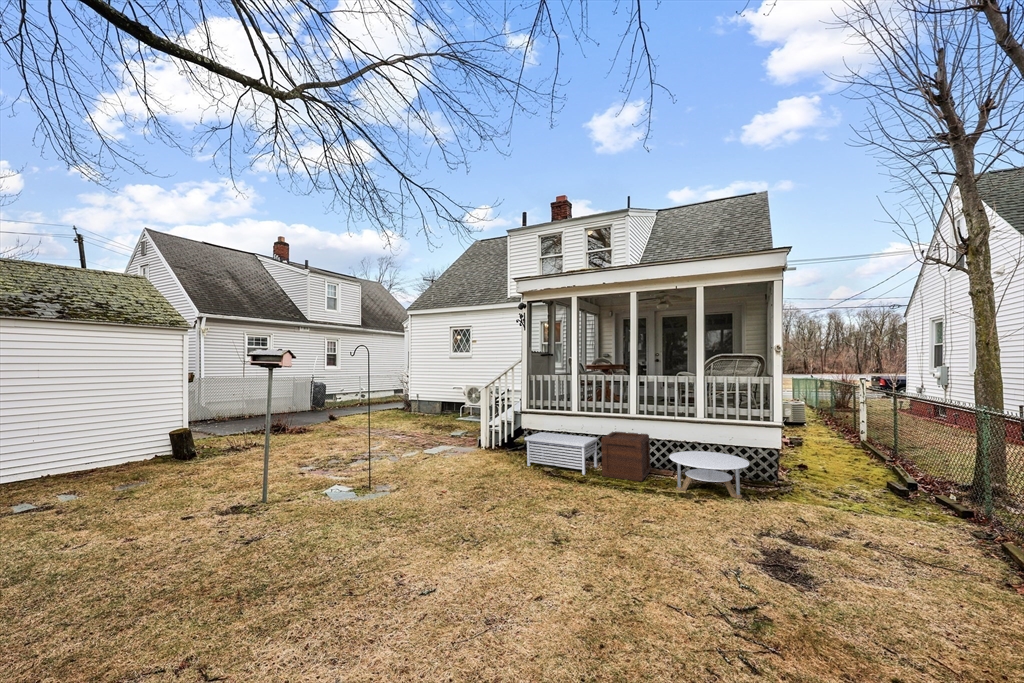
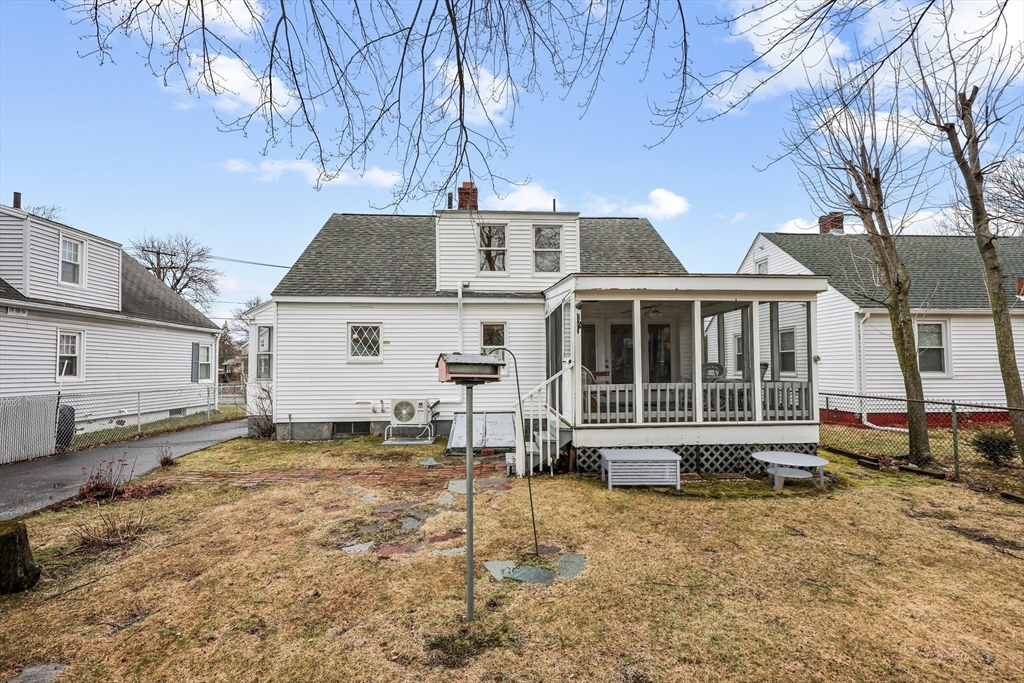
wooden crate: present [601,431,650,481] -> none [680,440,737,488]

